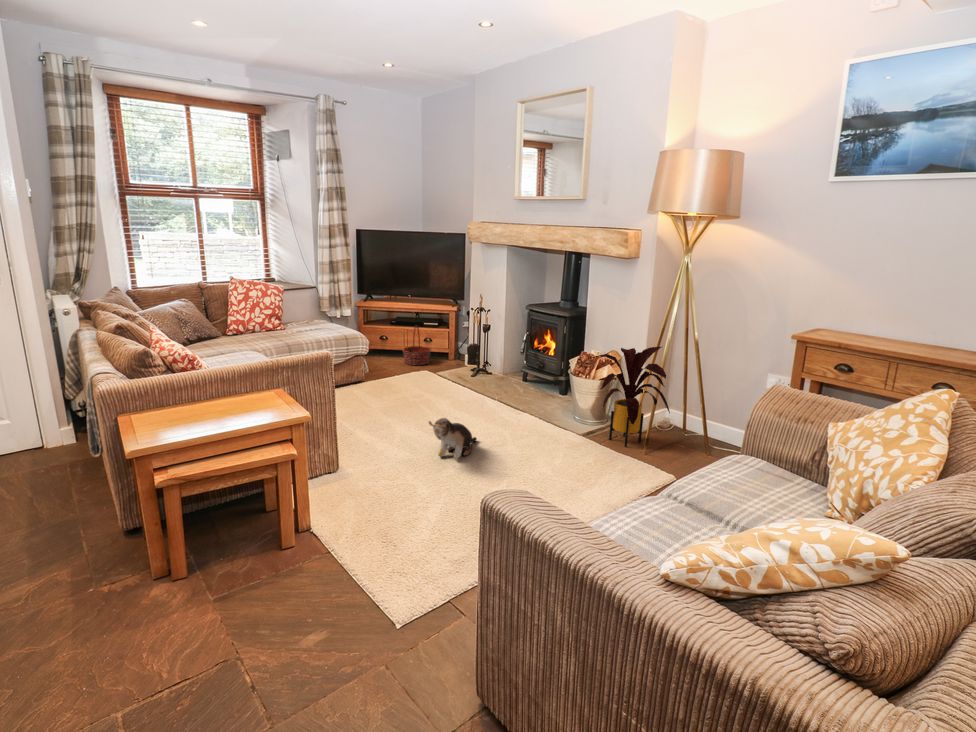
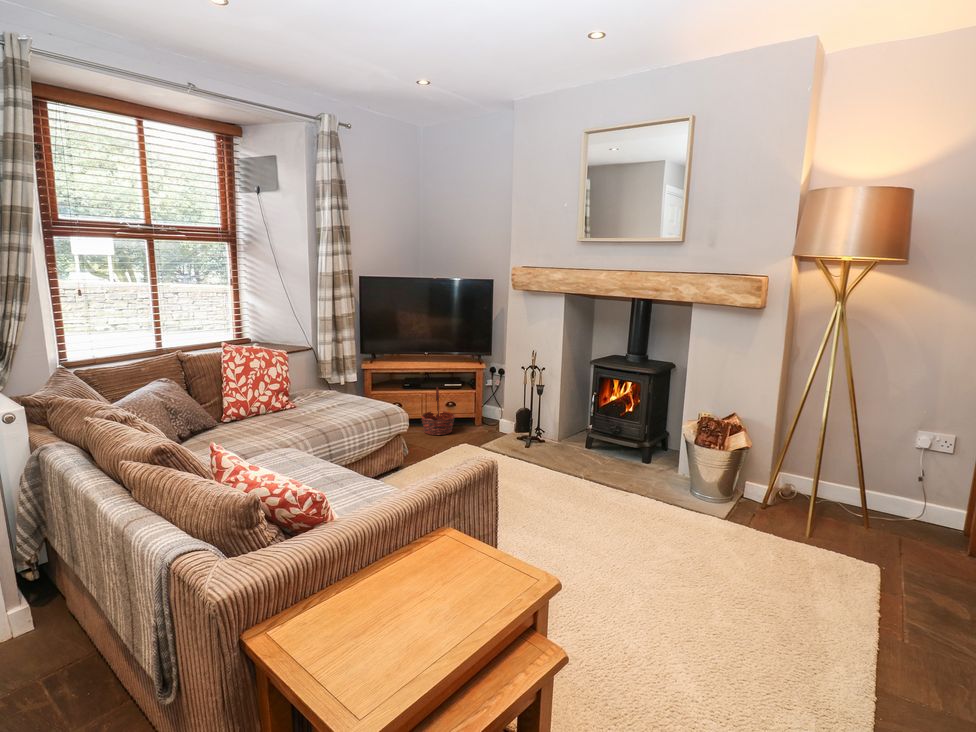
house plant: present [590,347,670,447] -> none [722,405,843,524]
plush toy: present [429,418,477,459] -> none [598,523,631,574]

